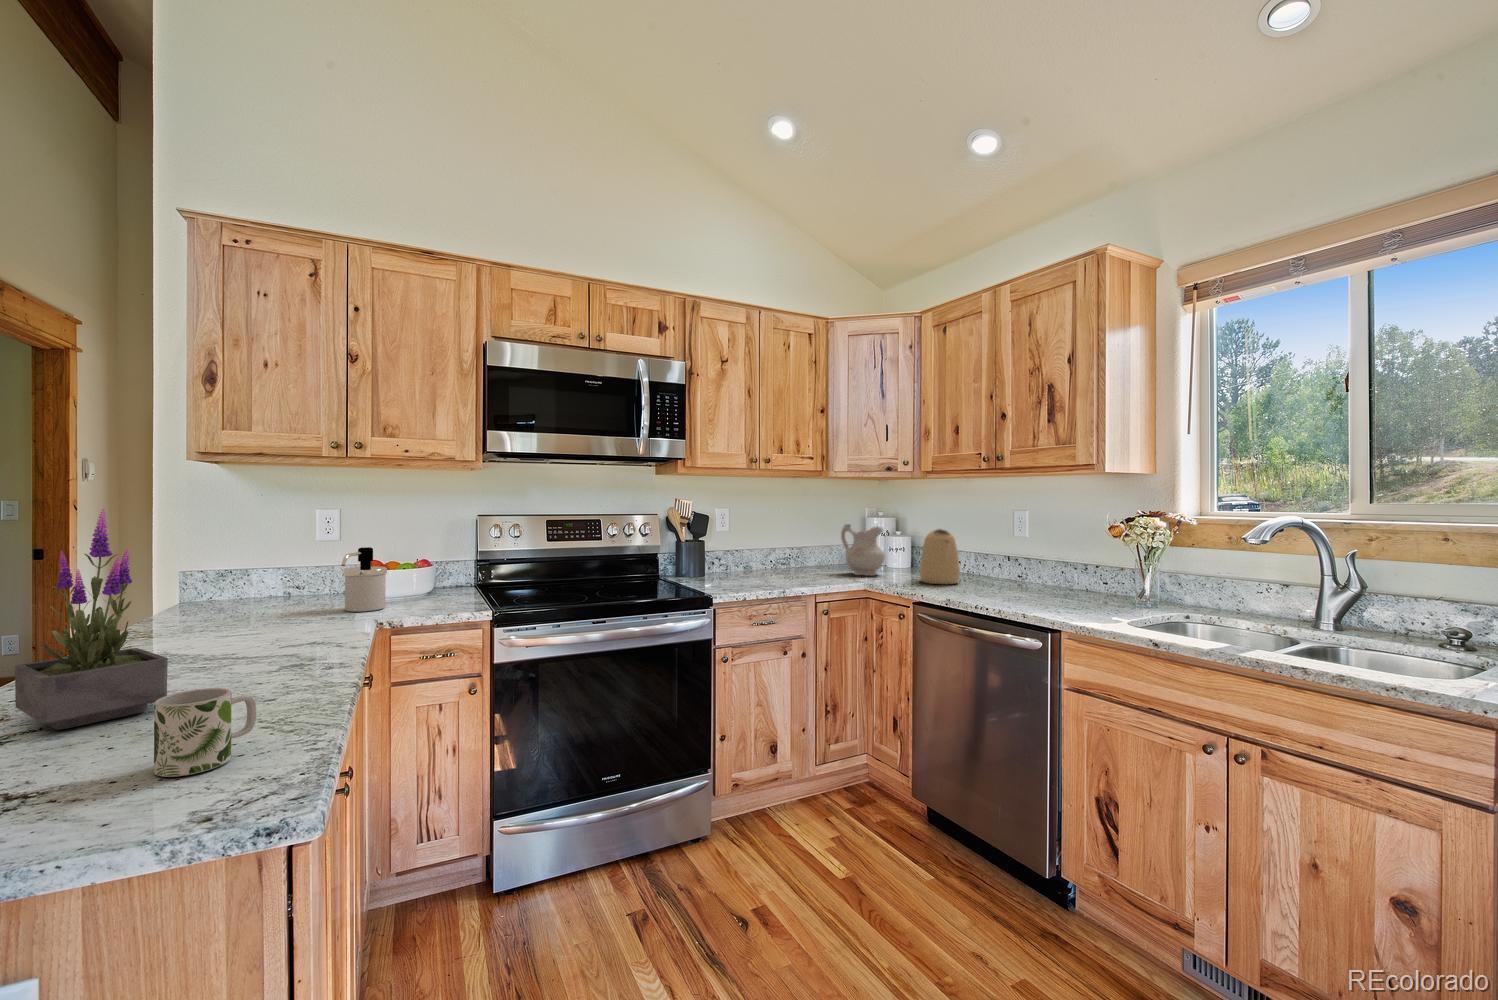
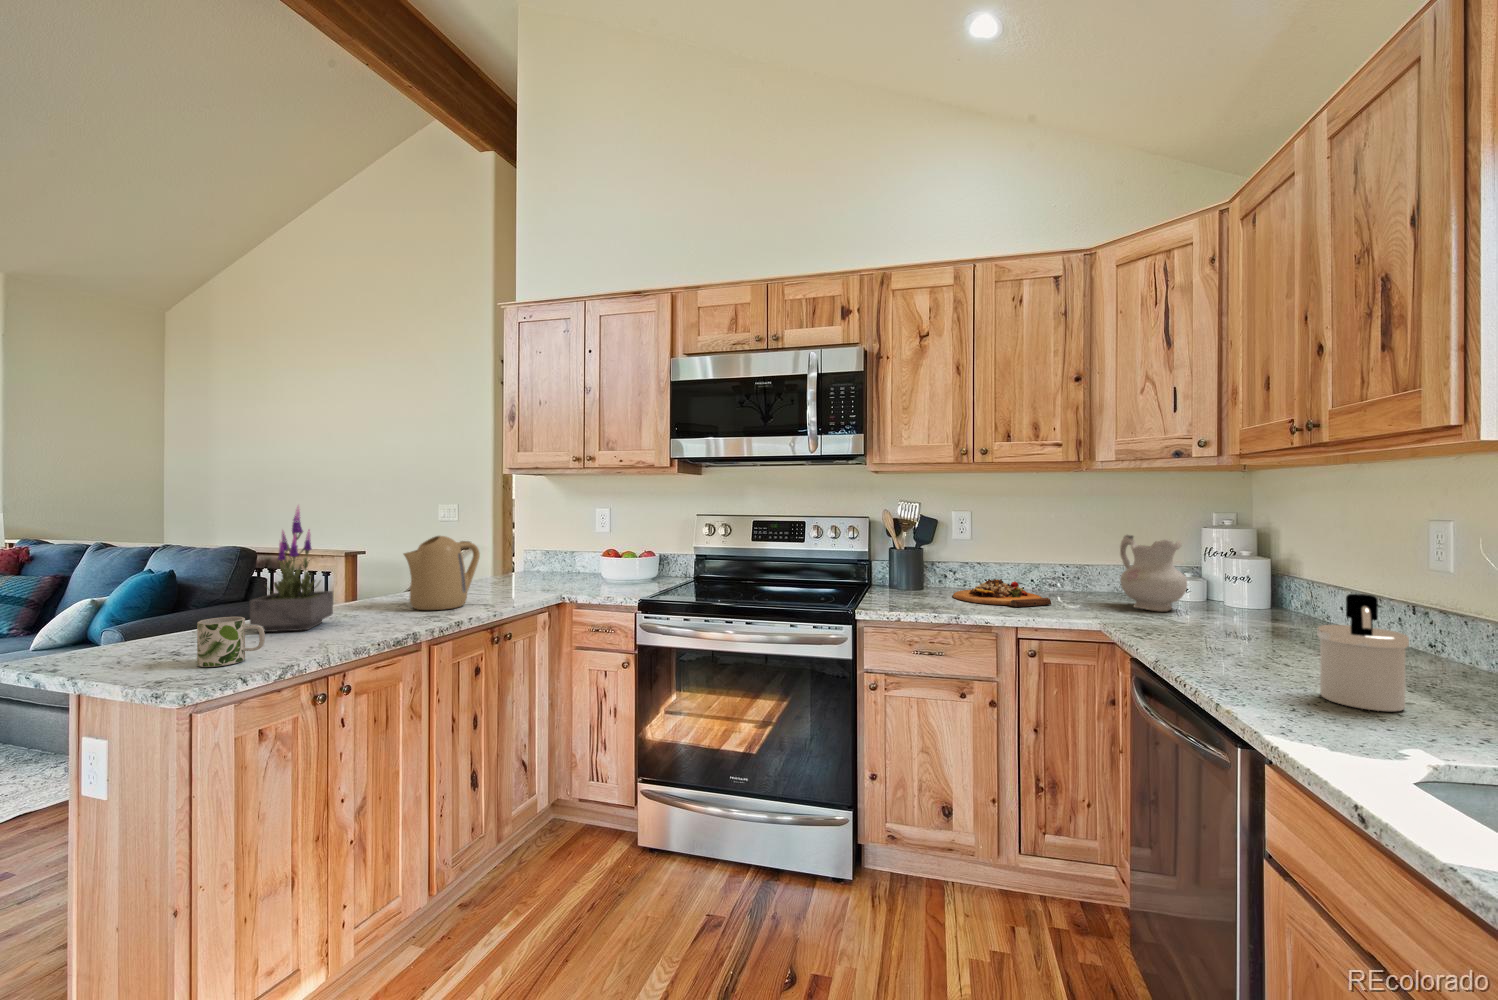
kettle: present [920,529,960,584] -> present [404,536,480,610]
soap dispenser: present [341,547,387,612] -> present [1317,594,1409,711]
cutting board: none [738,562,814,582] -> present [953,579,1051,607]

